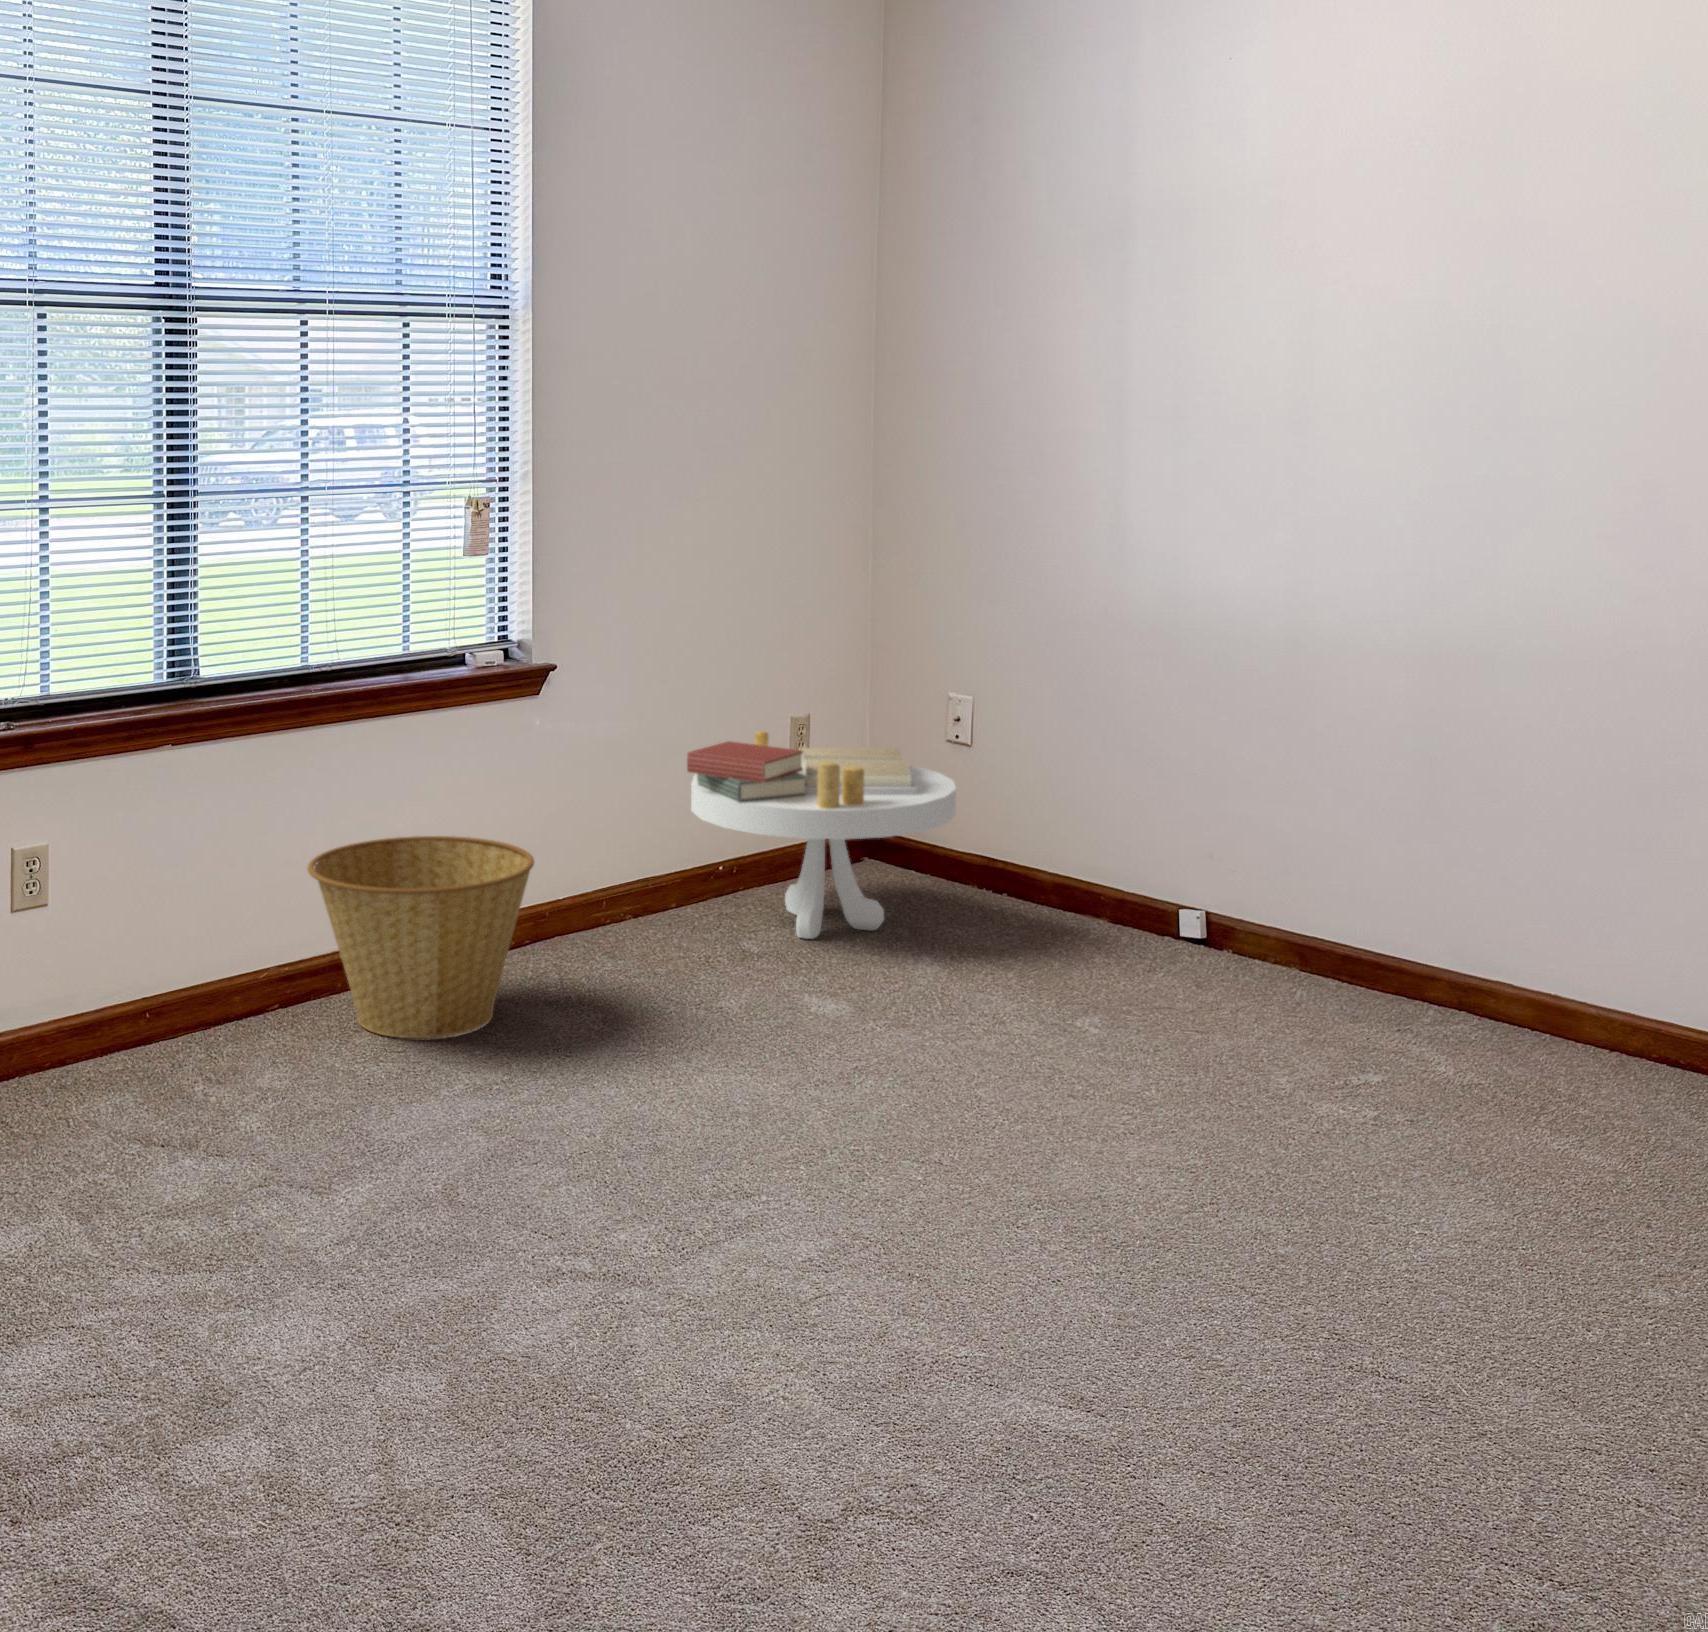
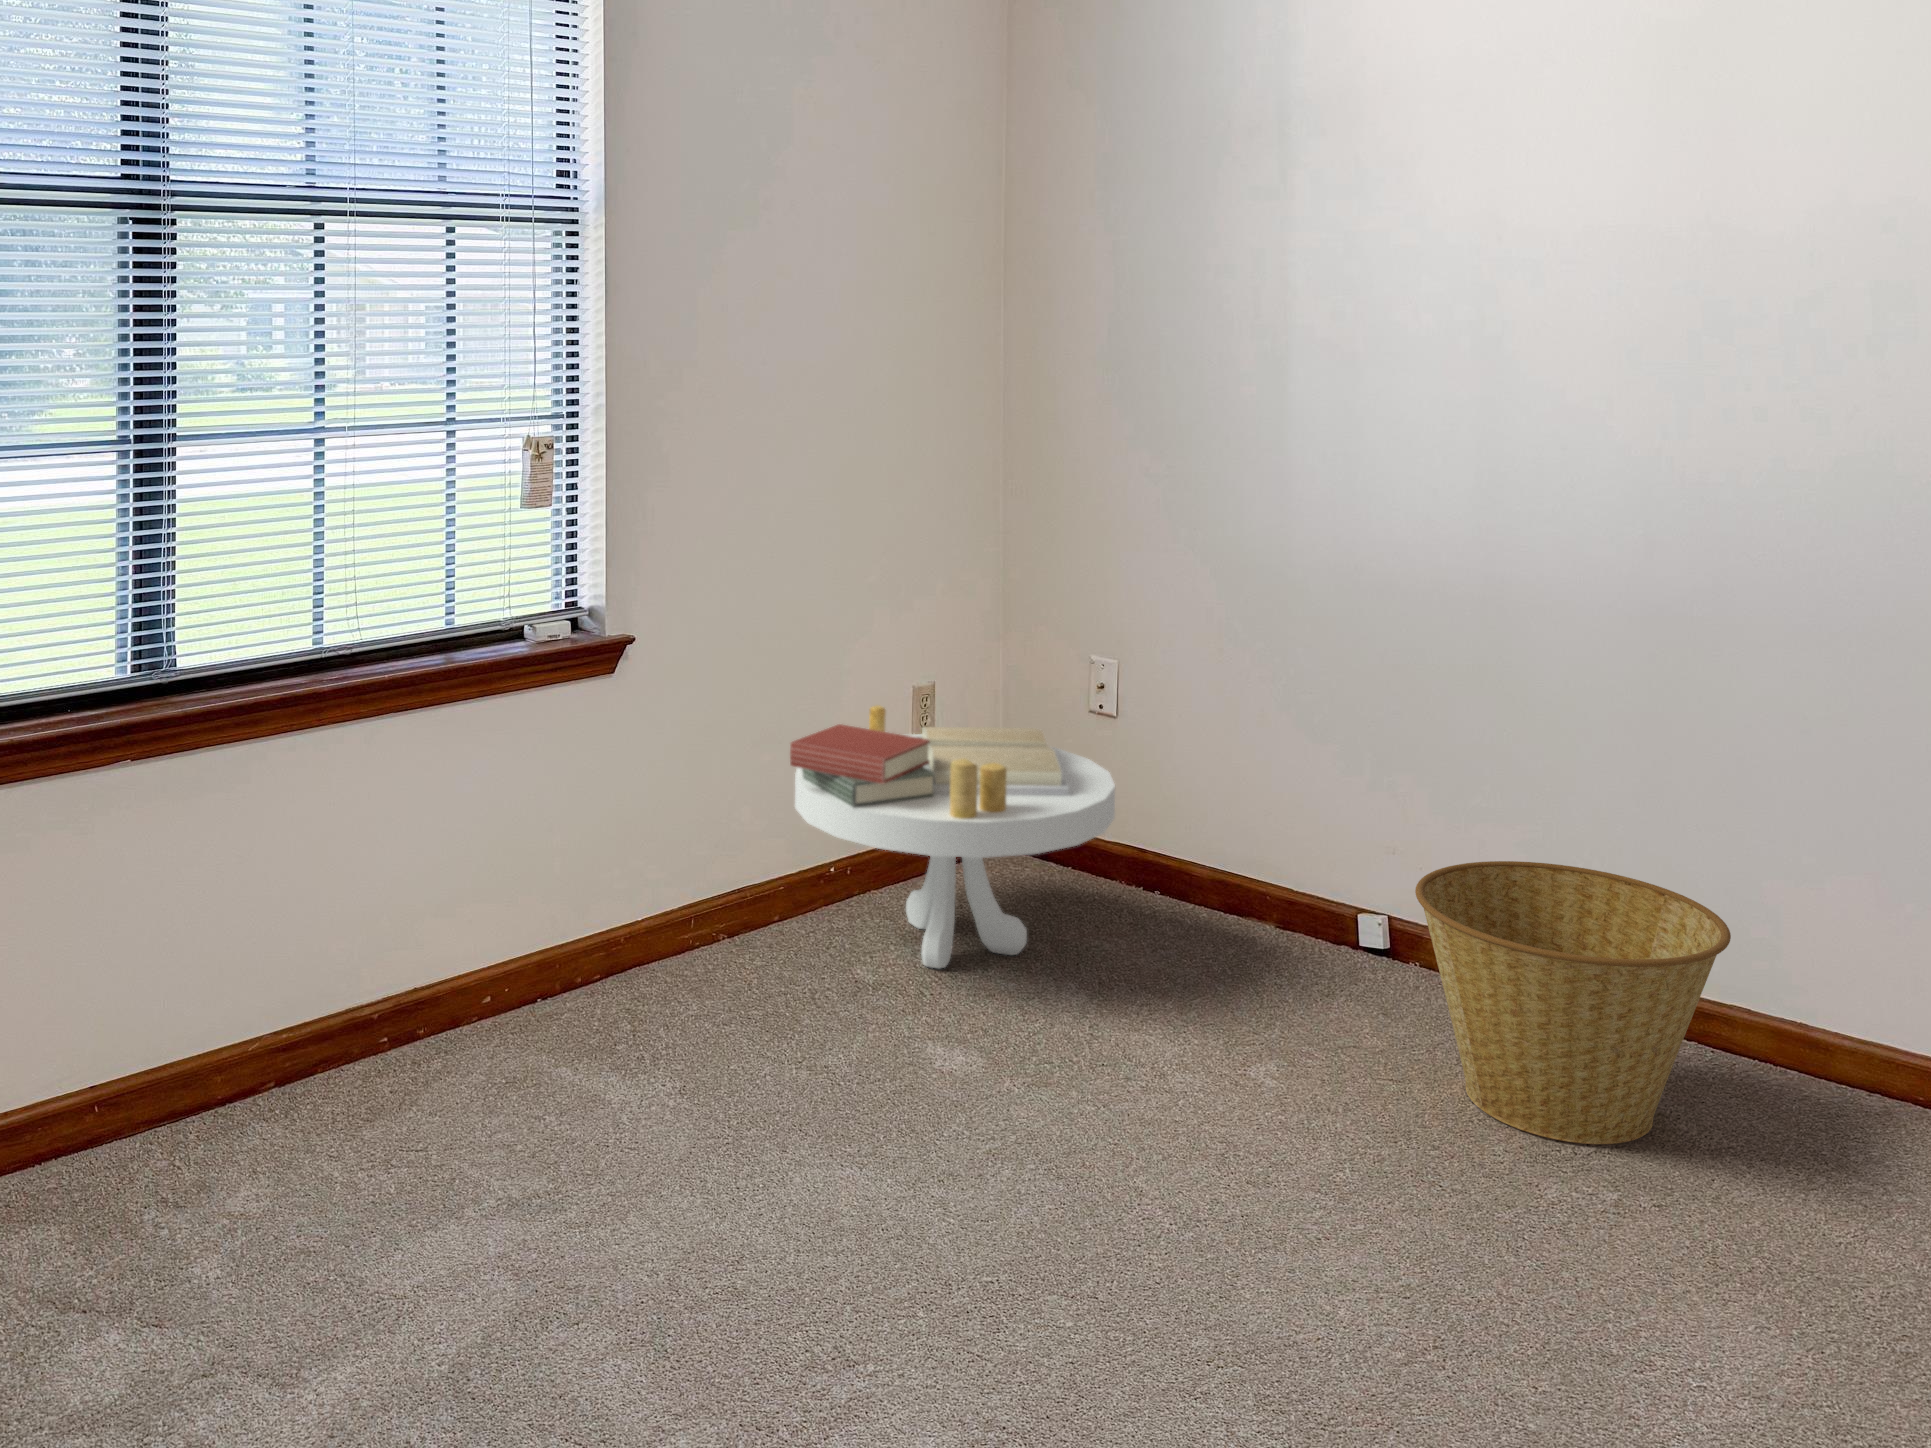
basket: present [307,836,534,1038] -> present [1415,861,1731,1144]

